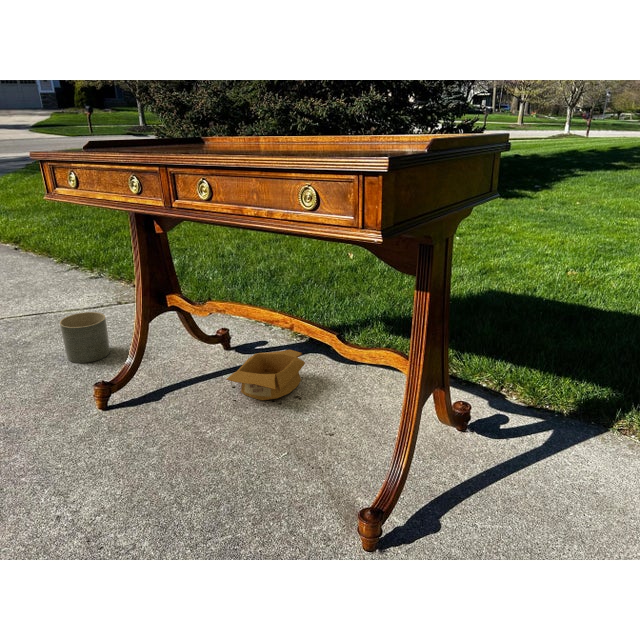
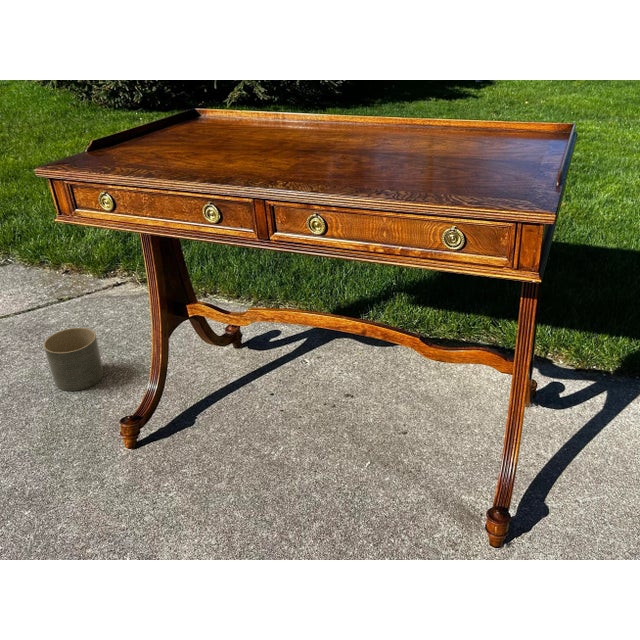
cardboard box: present [226,350,305,400] -> none [271,343,345,405]

